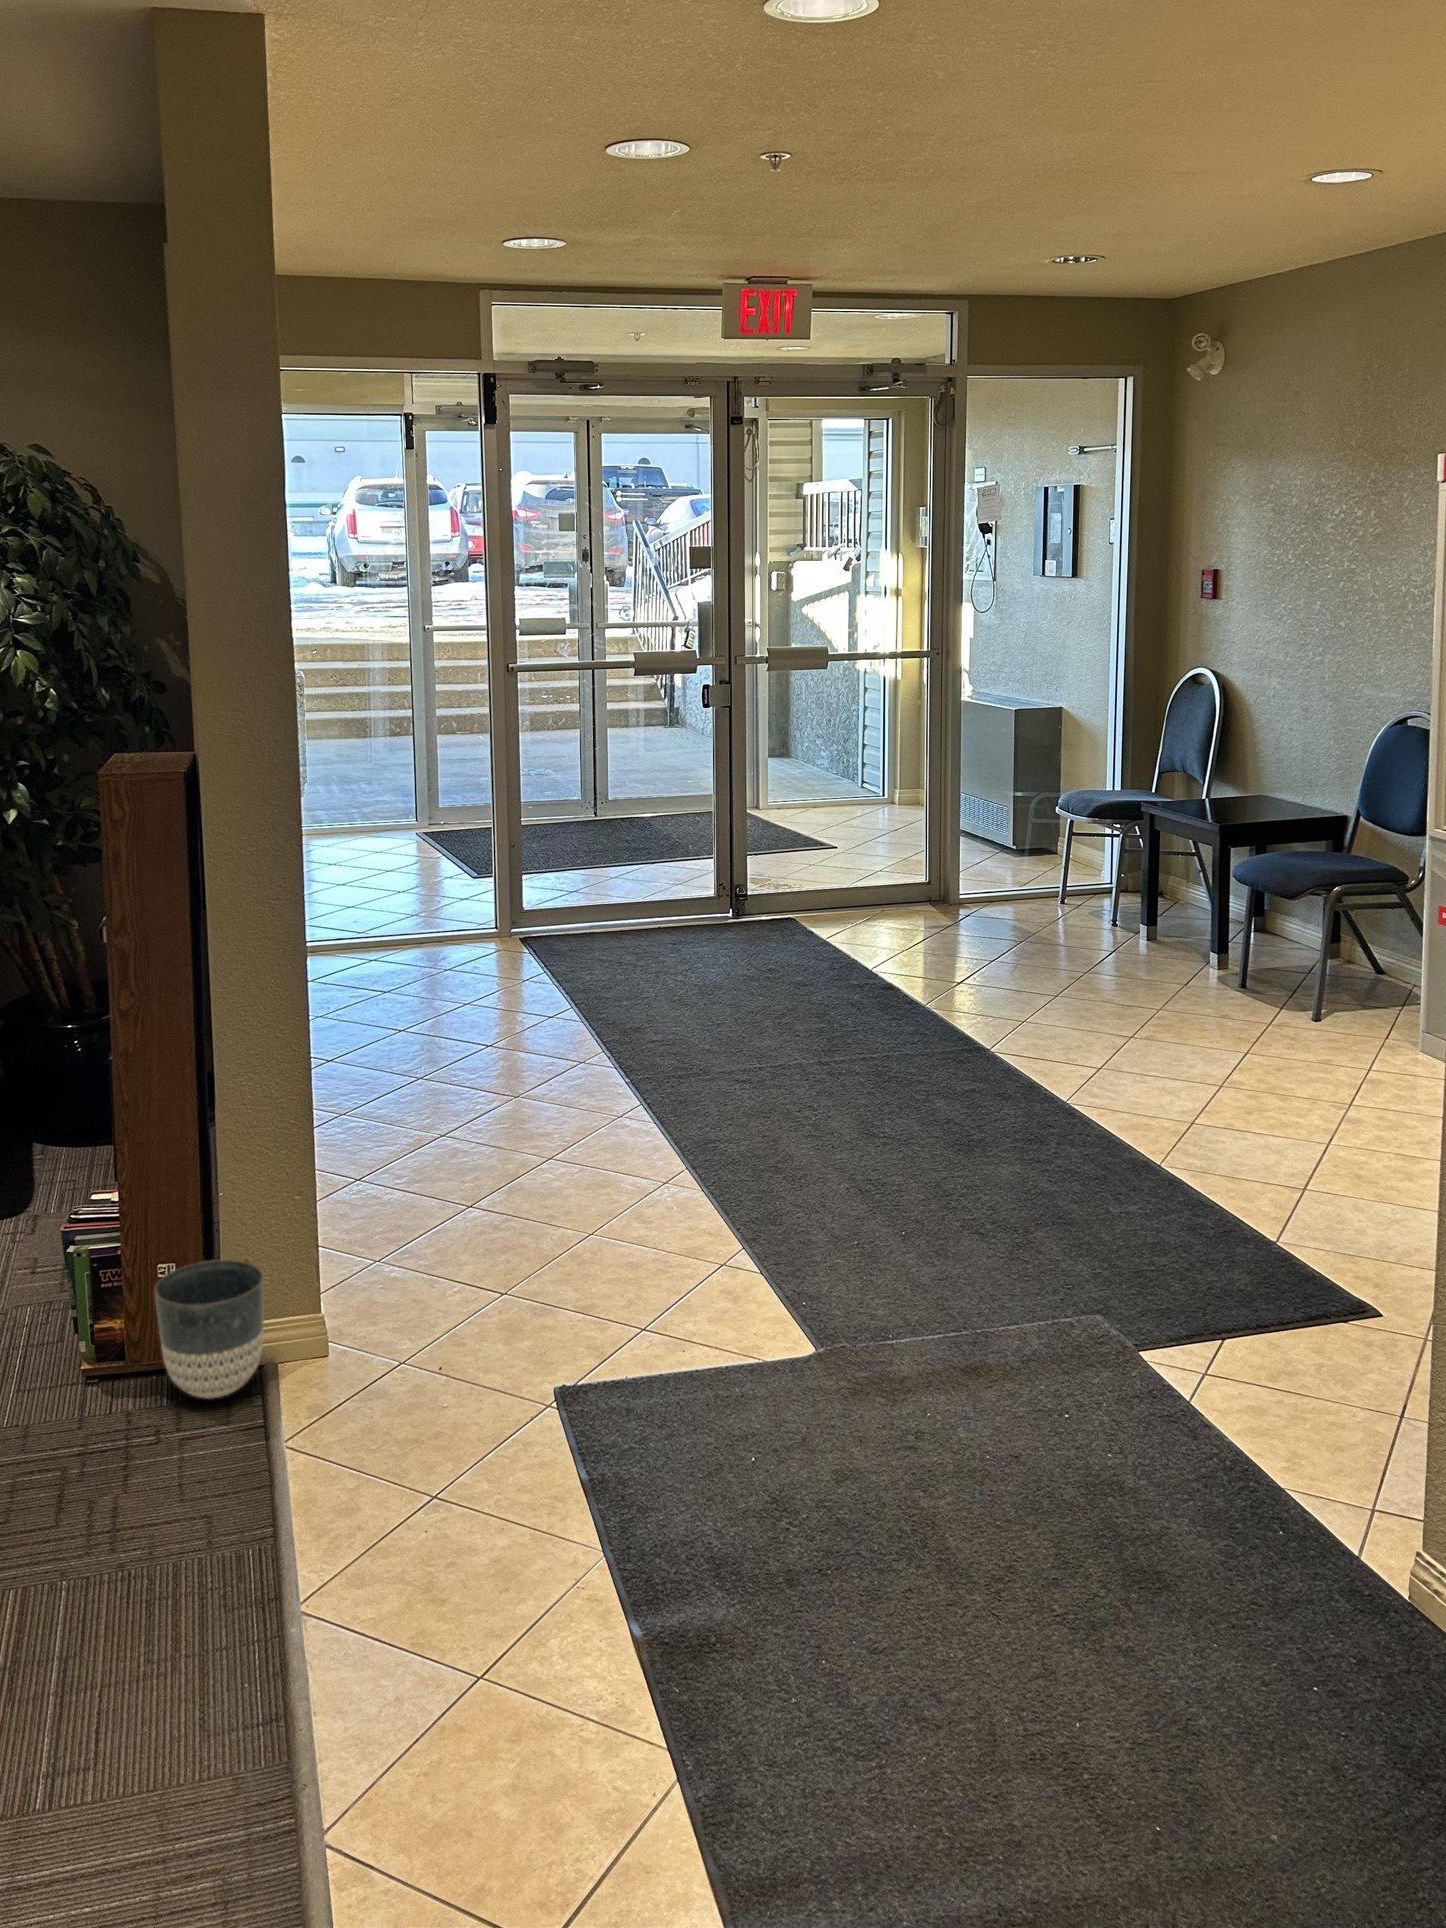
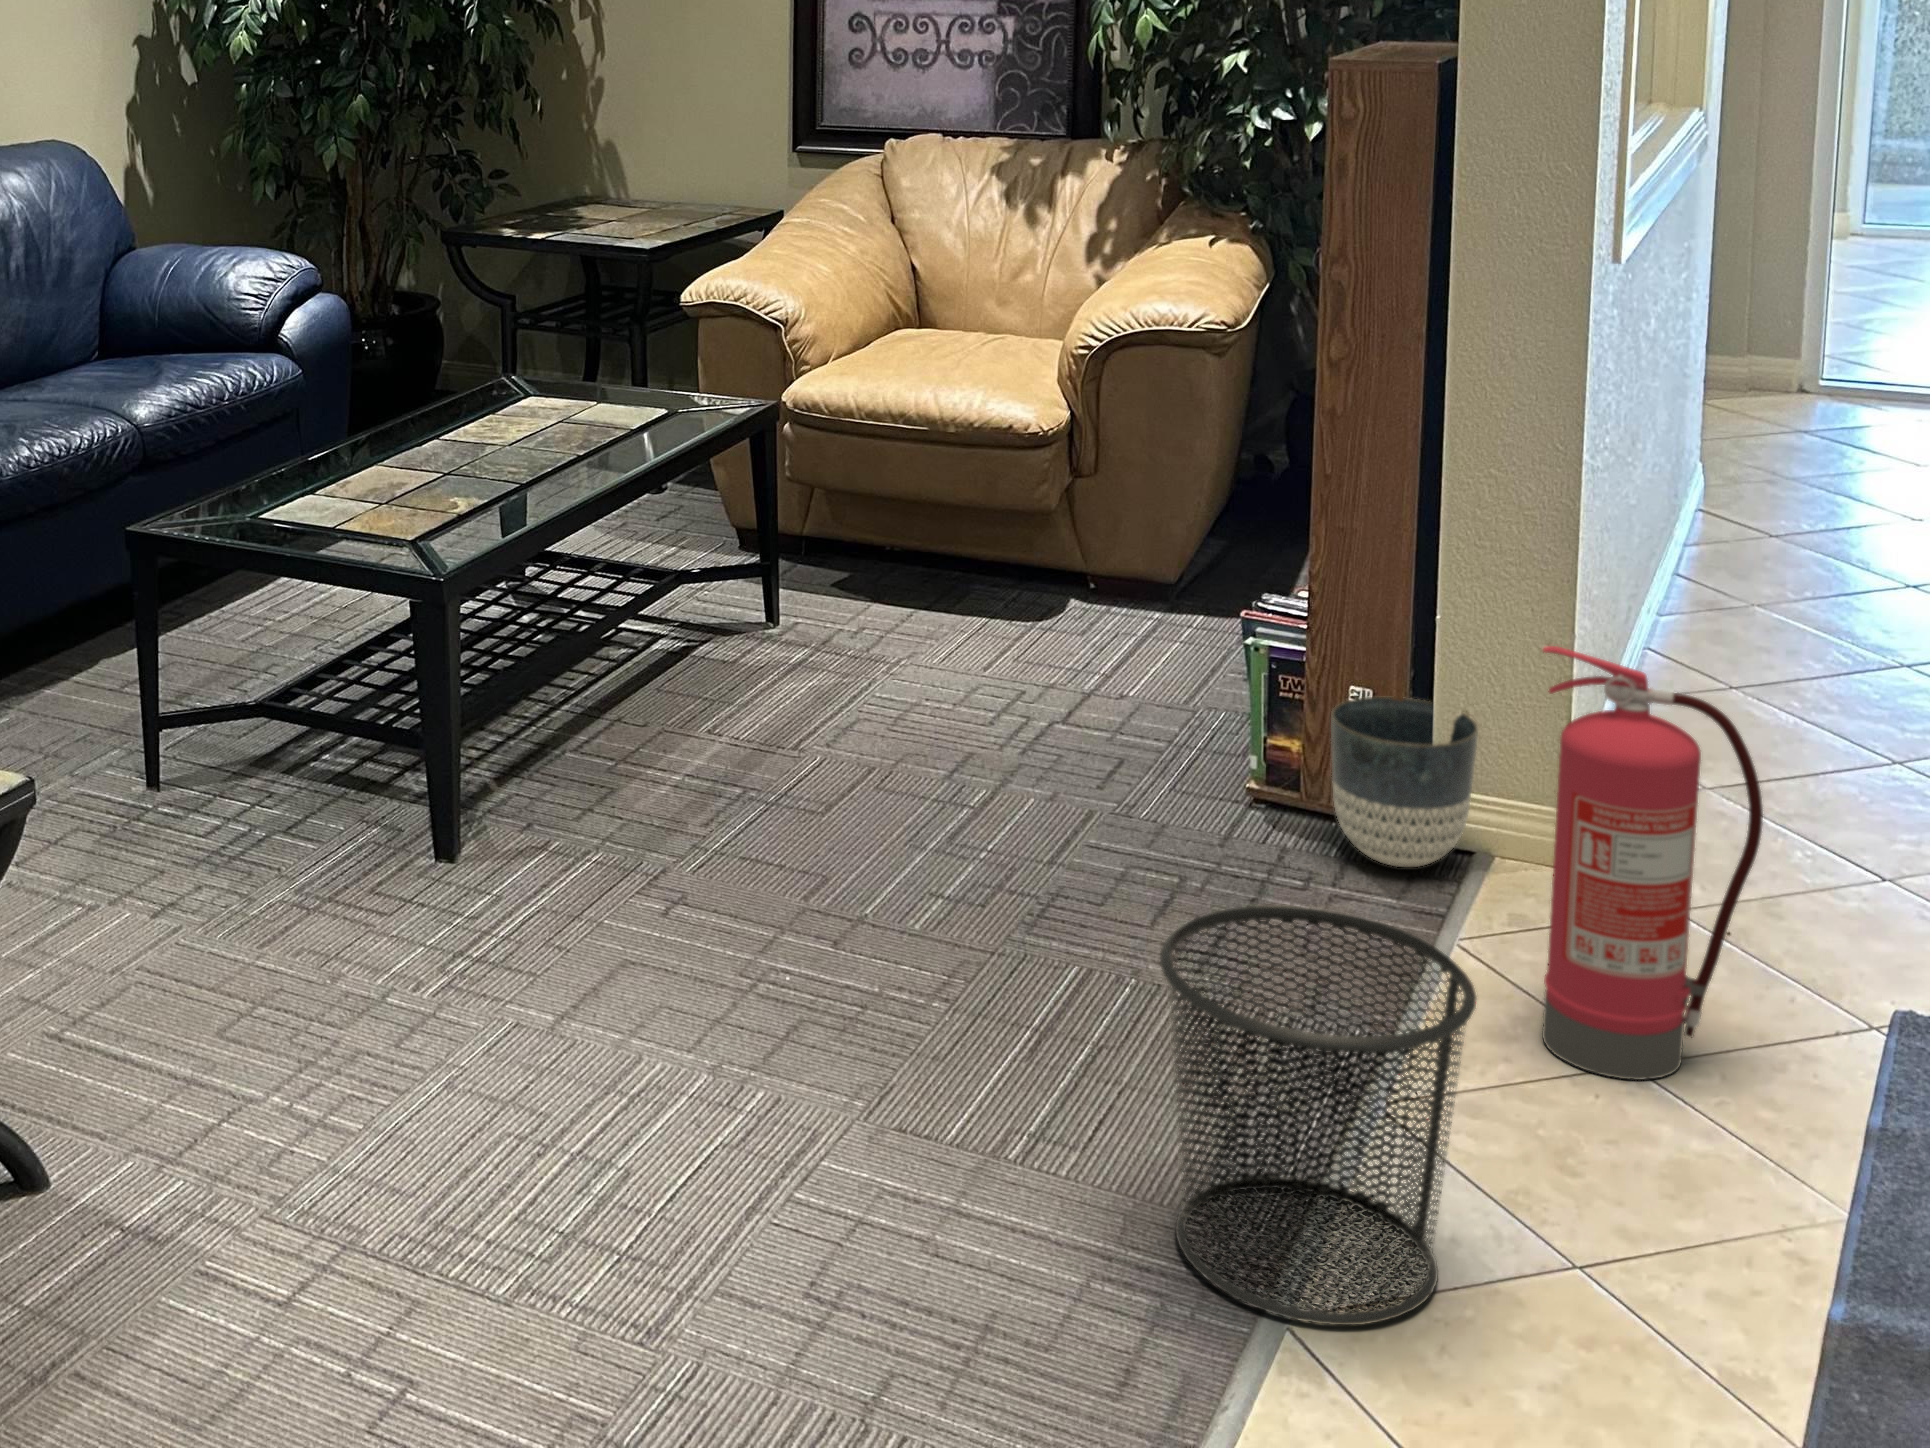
fire extinguisher: none [346,1207,496,1513] -> present [1542,646,1763,1080]
waste bin: none [169,1475,415,1842] -> present [1160,905,1477,1325]

